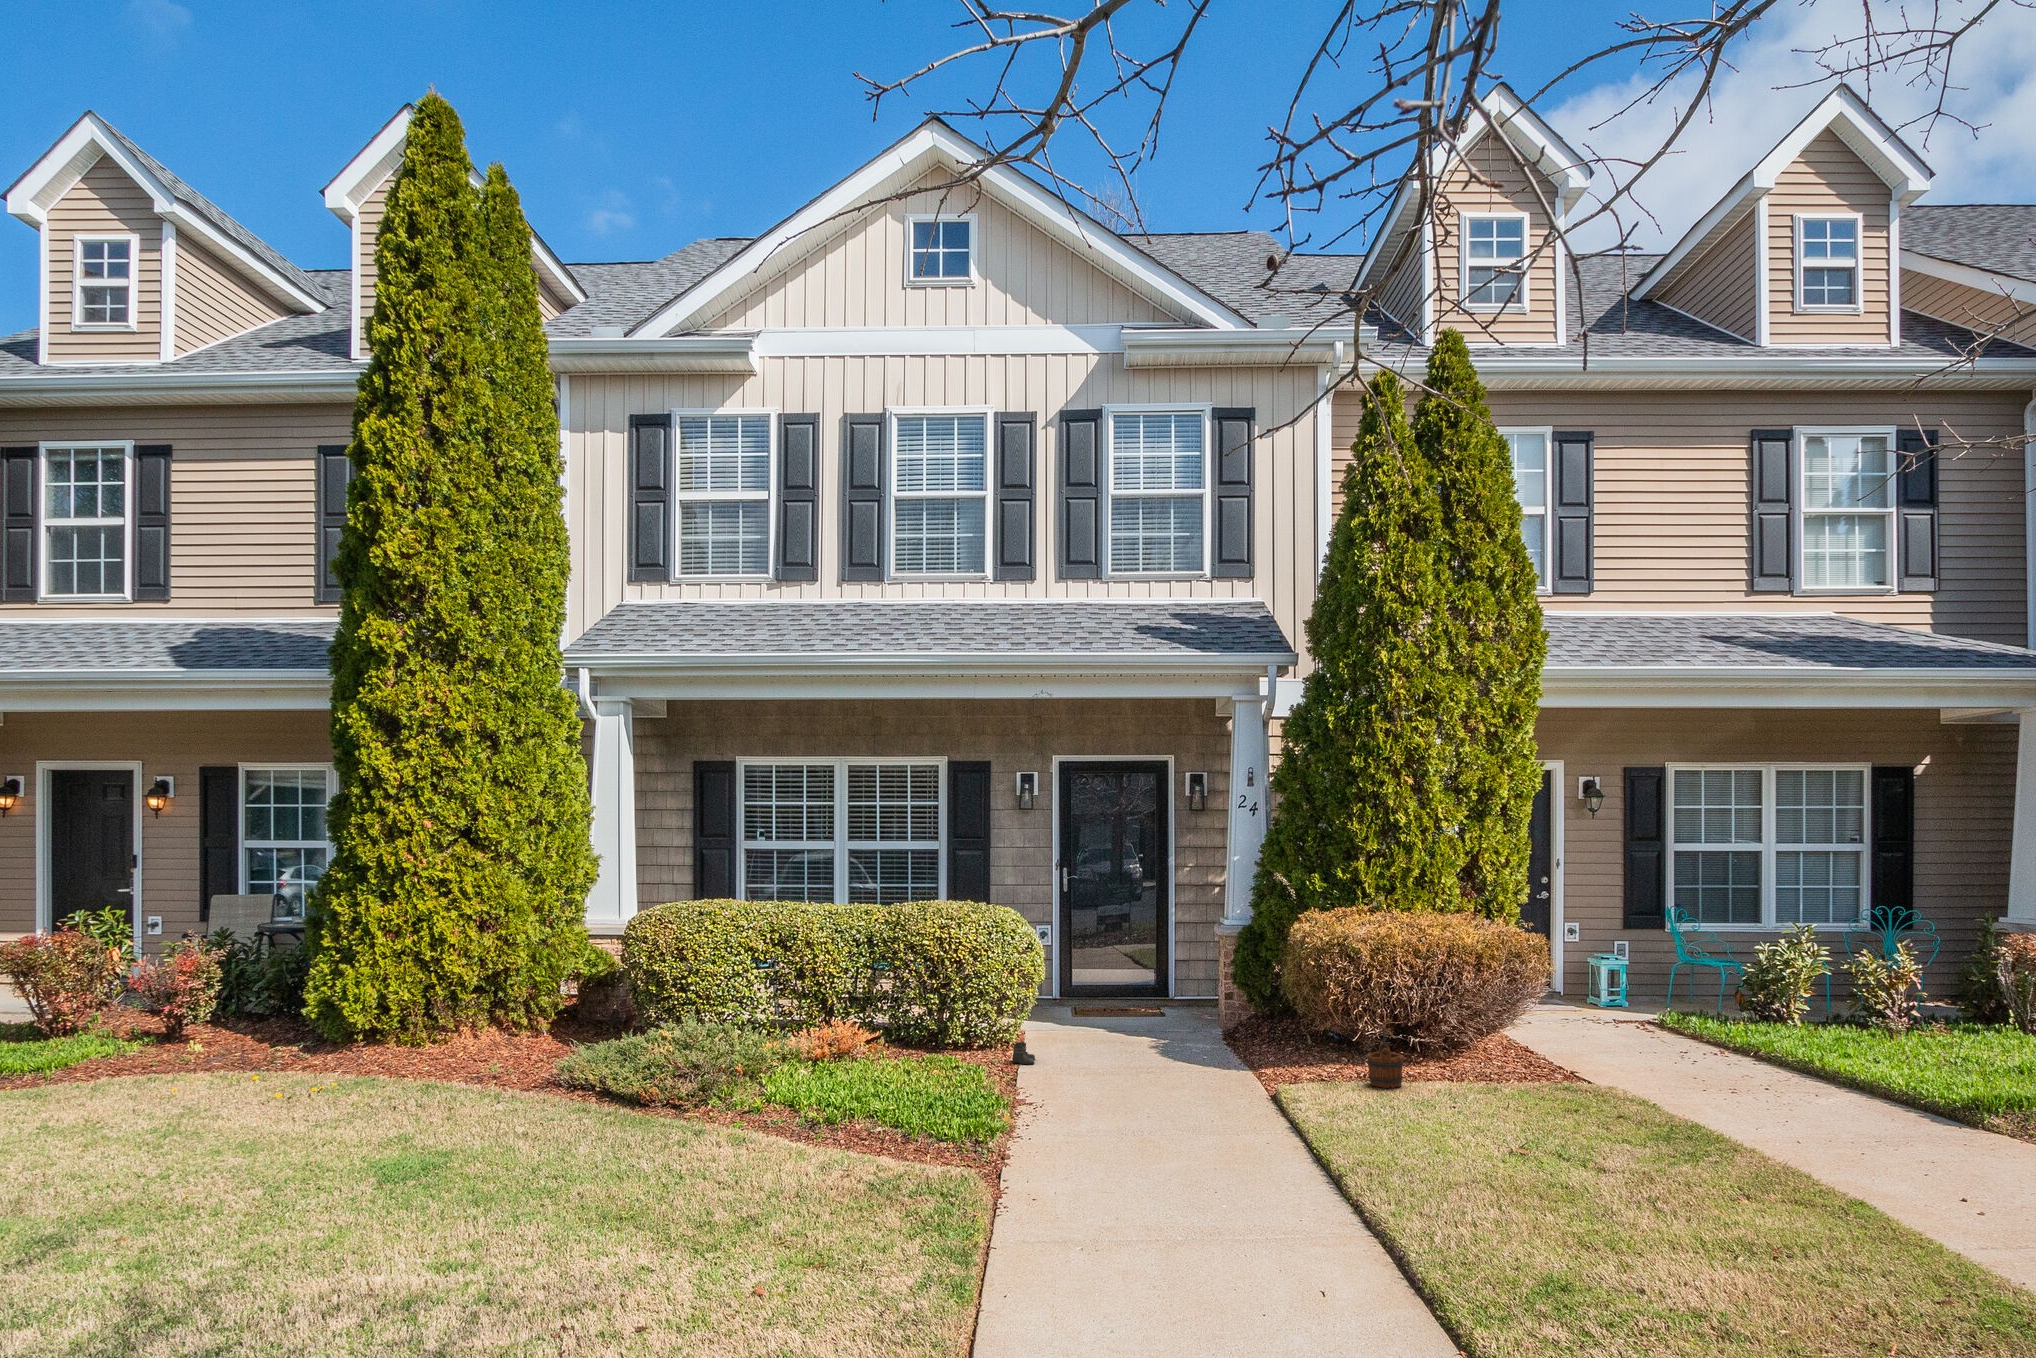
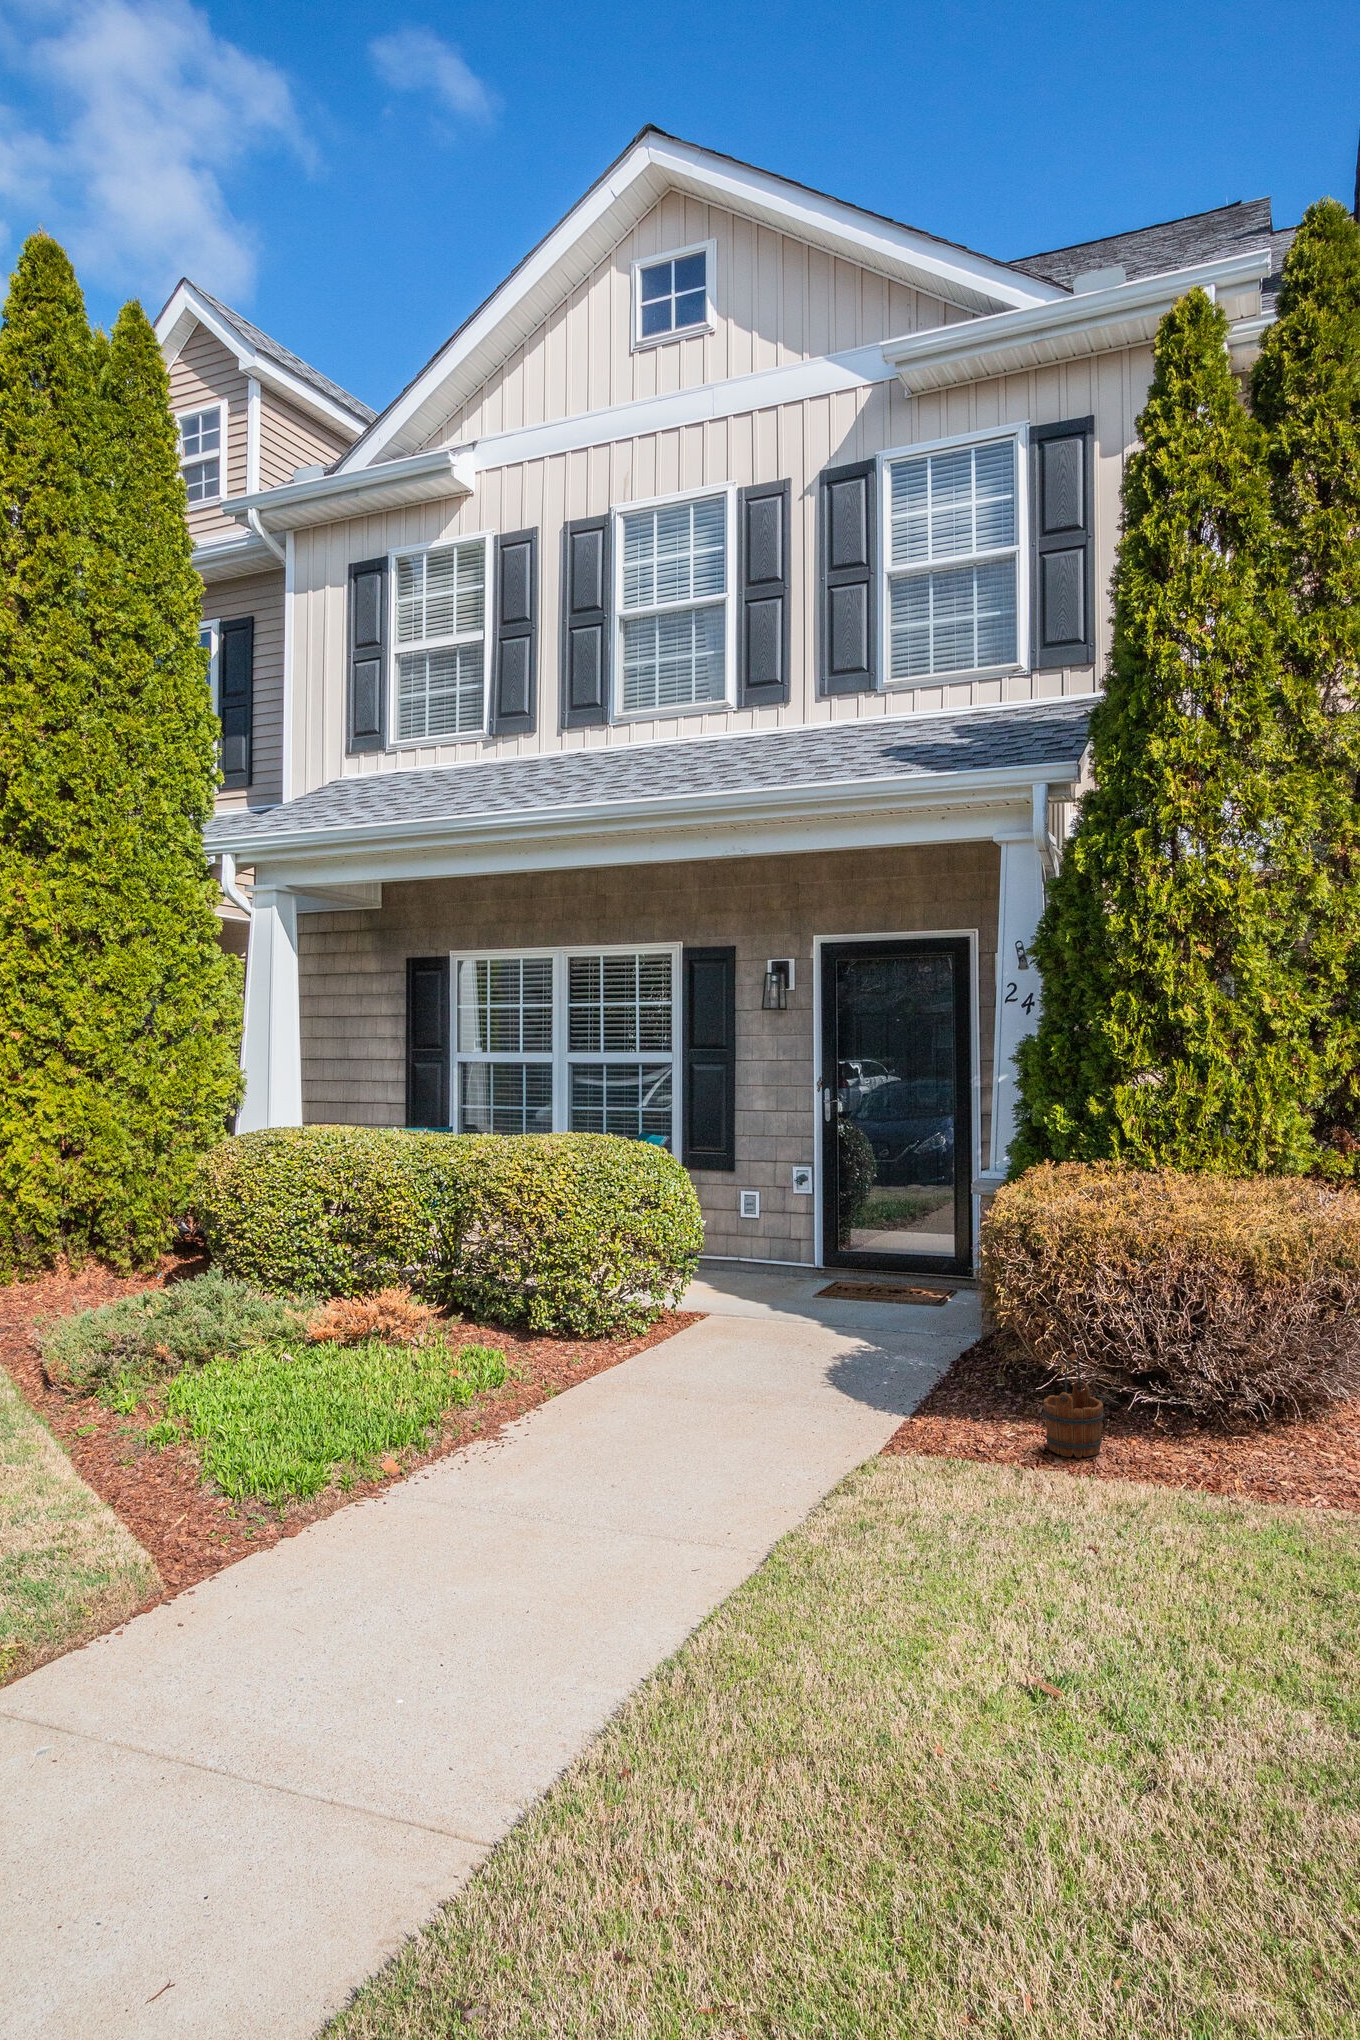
boots: present [1012,1042,1035,1064] -> none [611,1326,652,1359]

